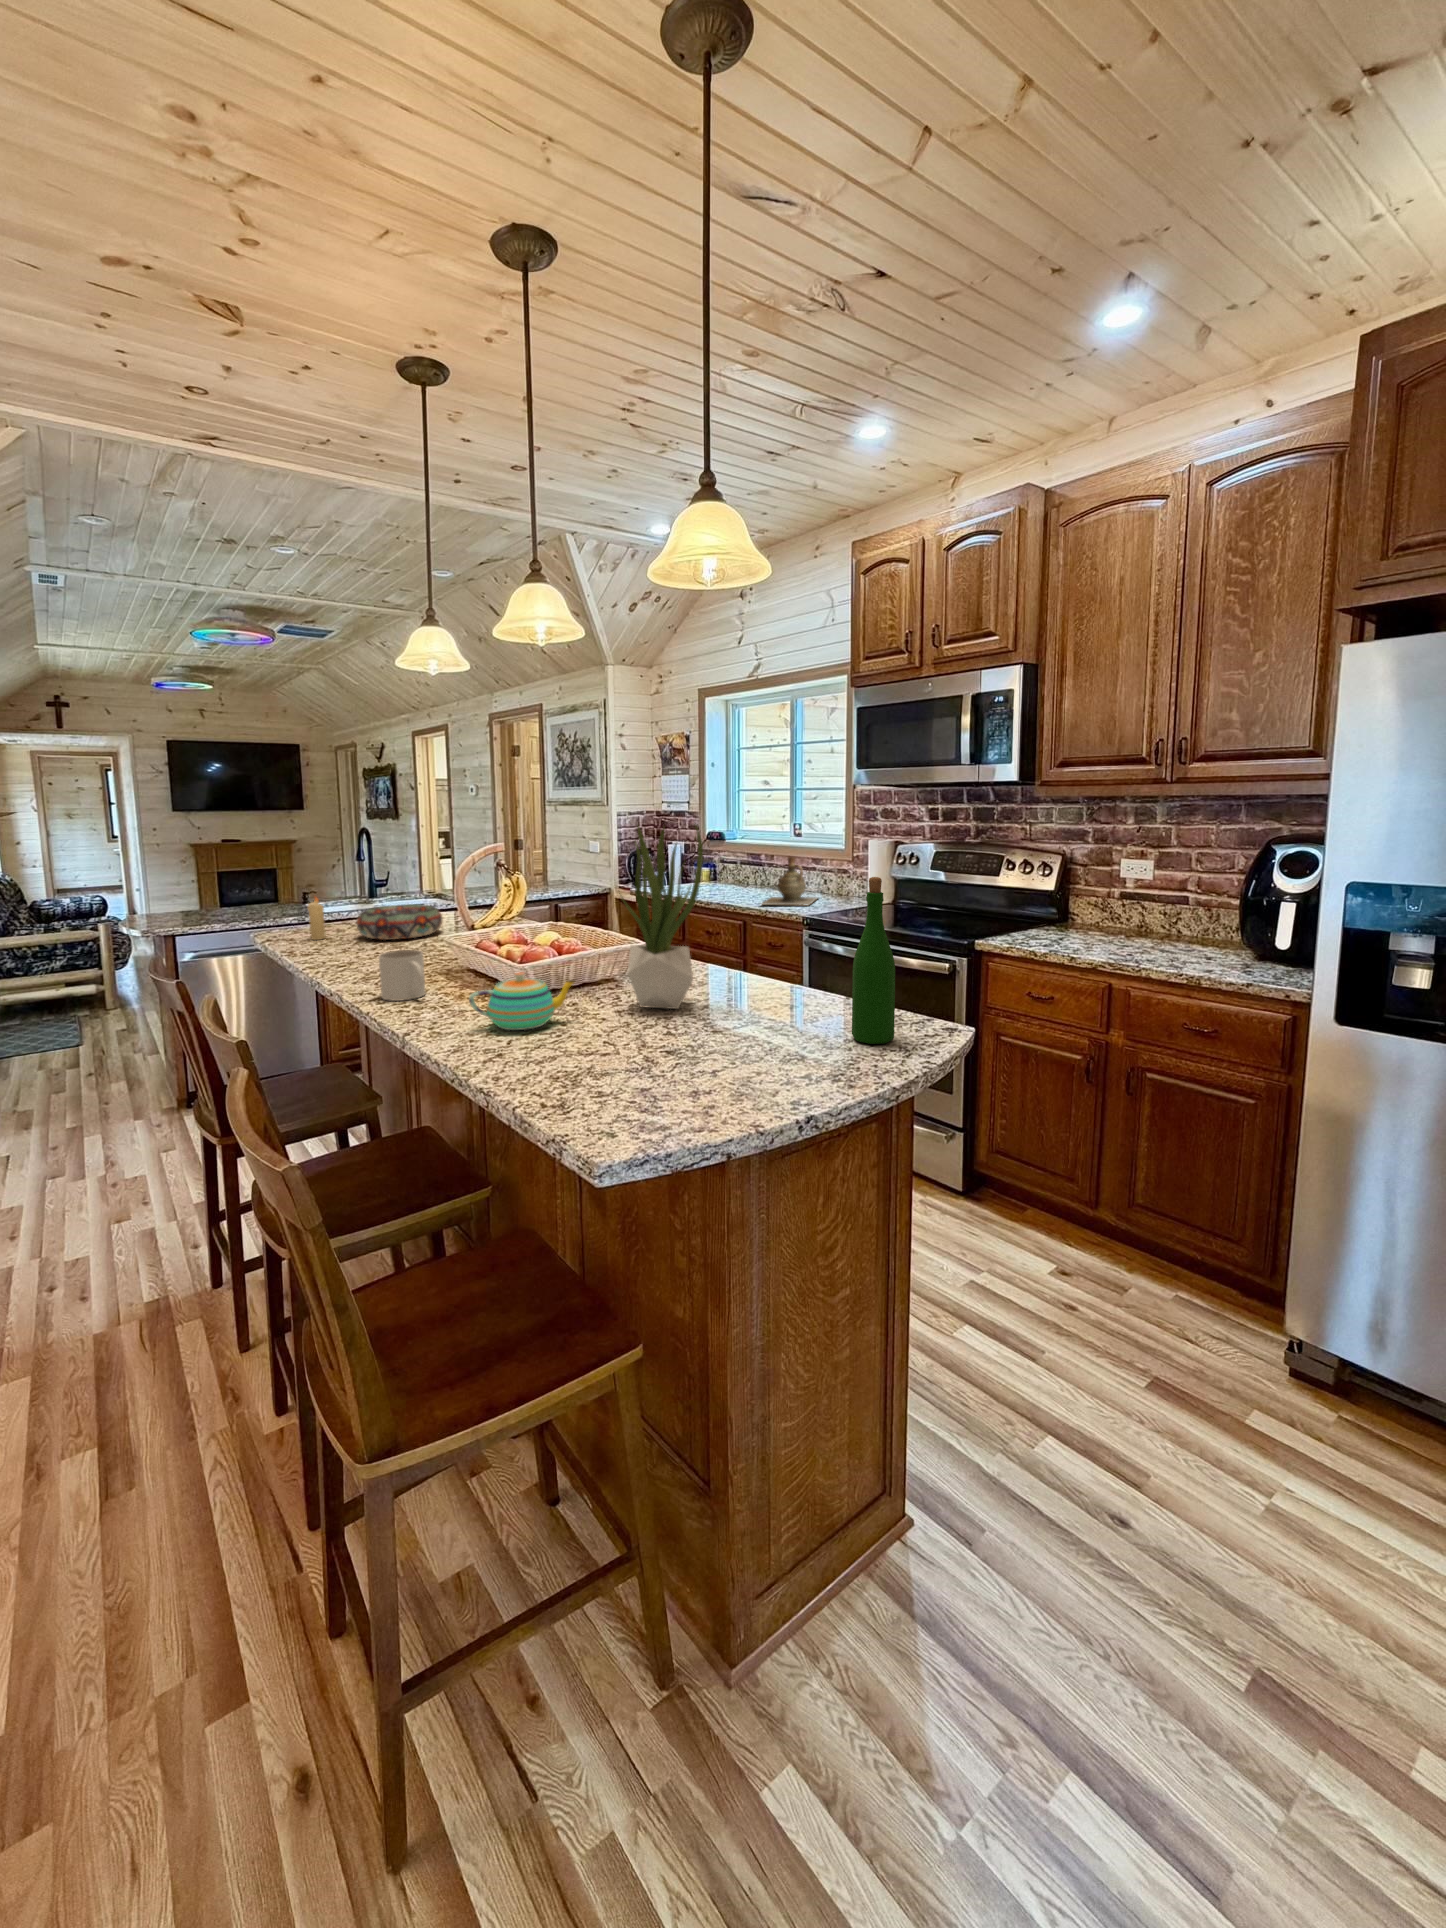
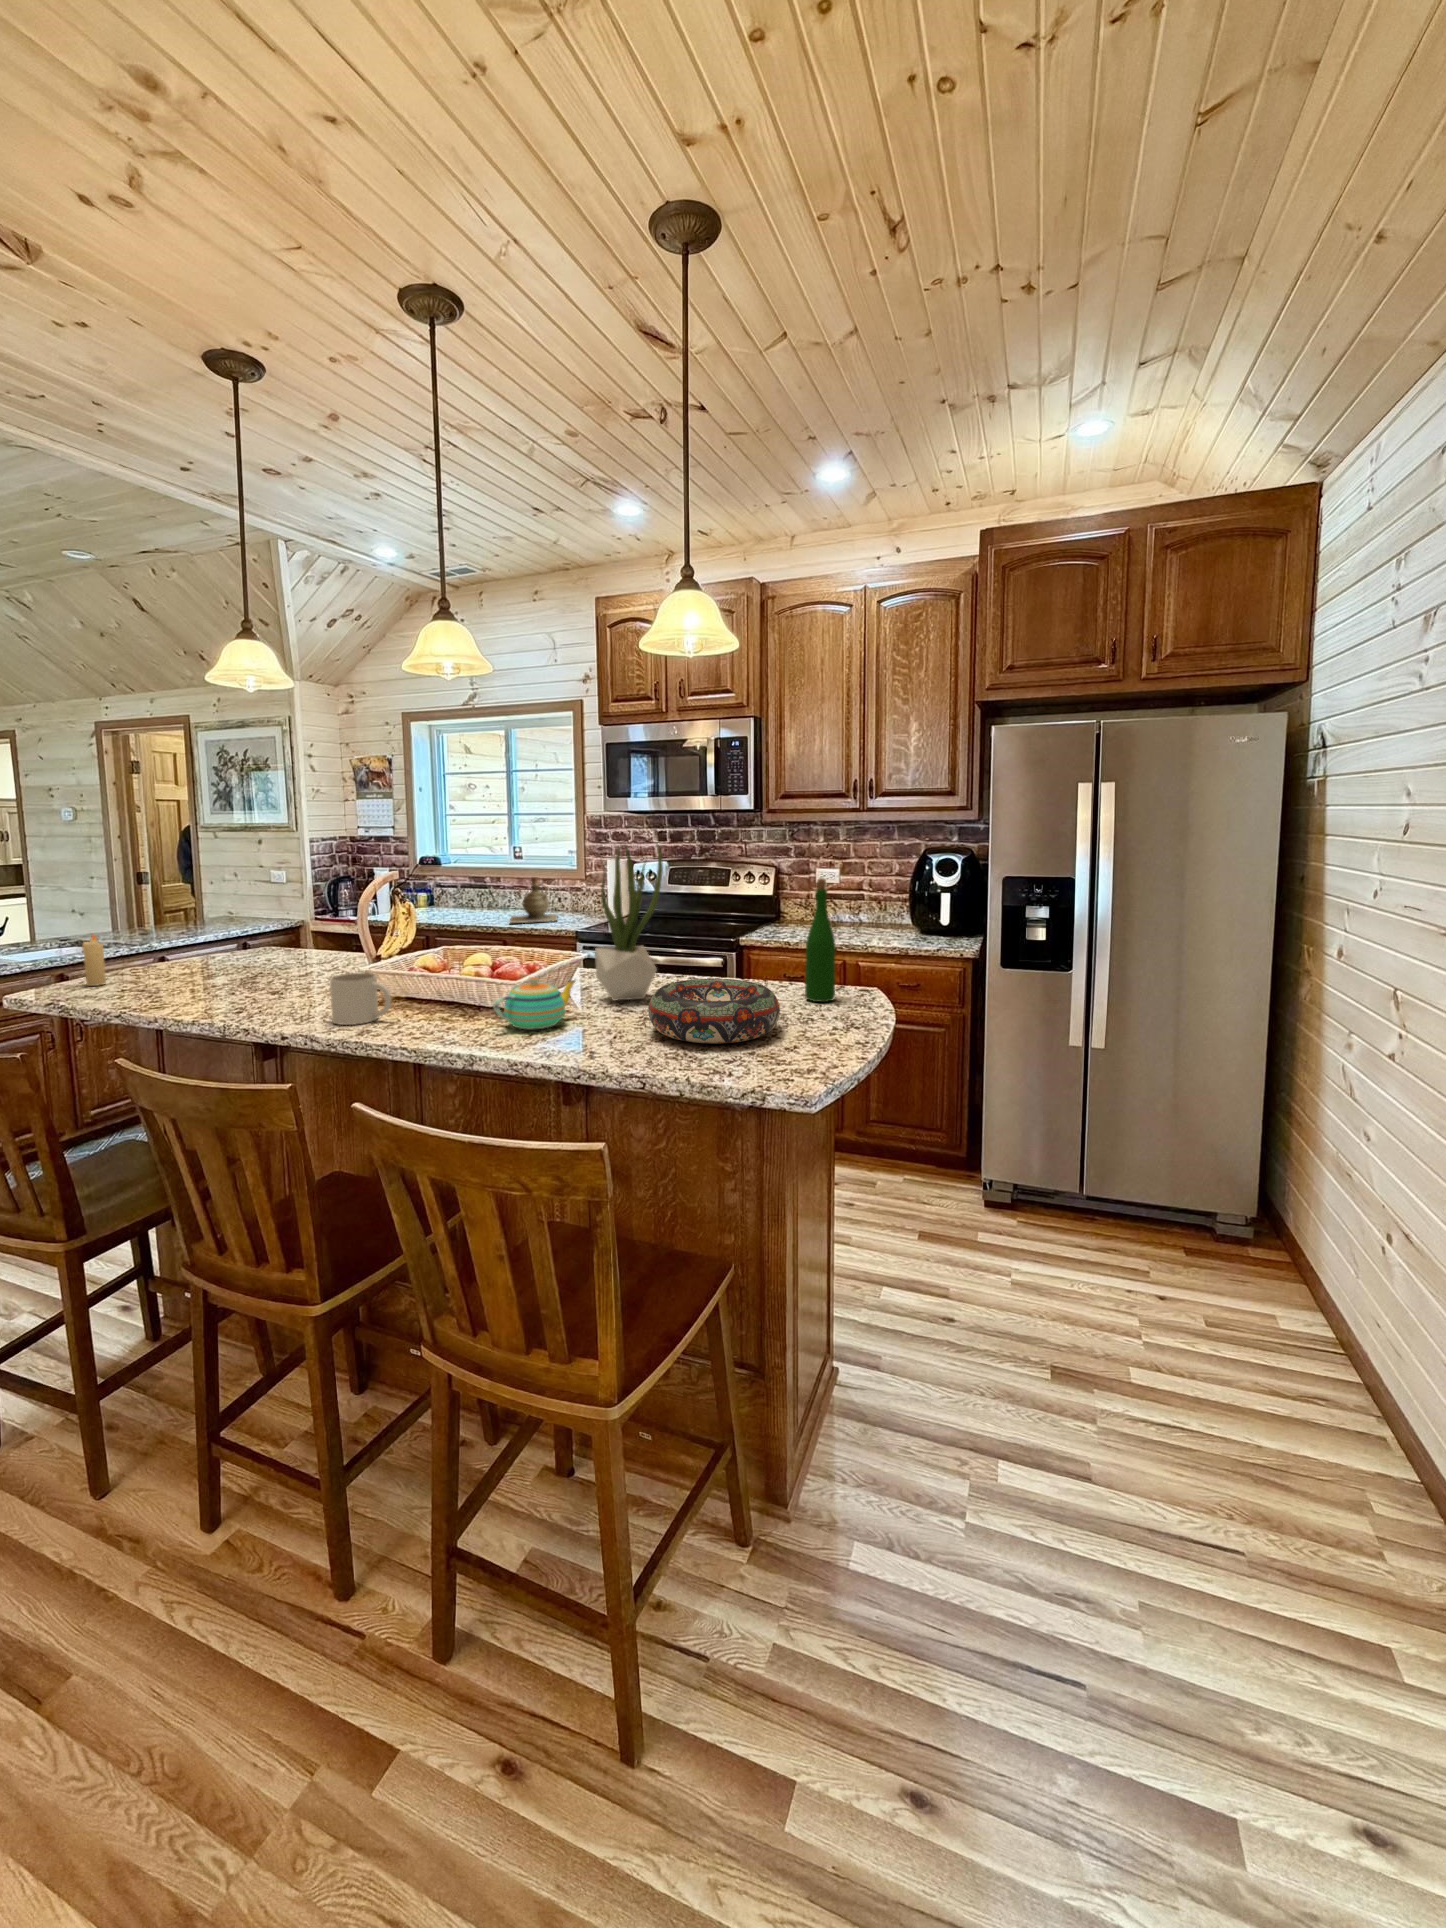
decorative bowl: present [356,904,442,940] -> present [648,979,780,1043]

